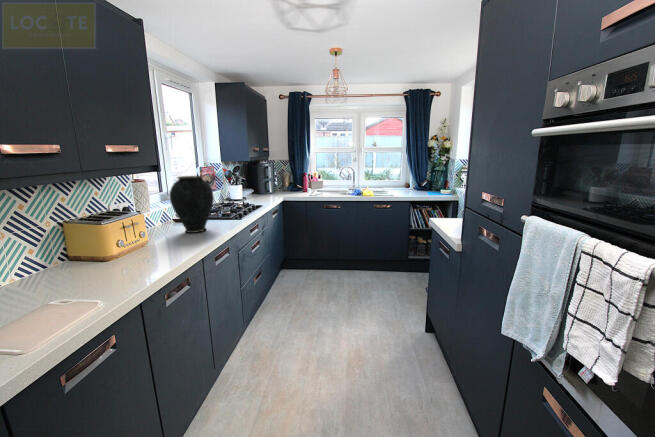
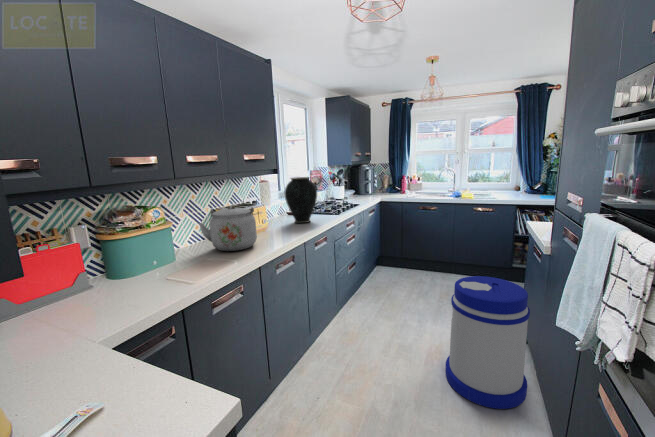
kettle: none [32,217,133,284] -> present [199,205,257,251]
trash can: none [368,276,444,409] -> present [445,276,530,409]

